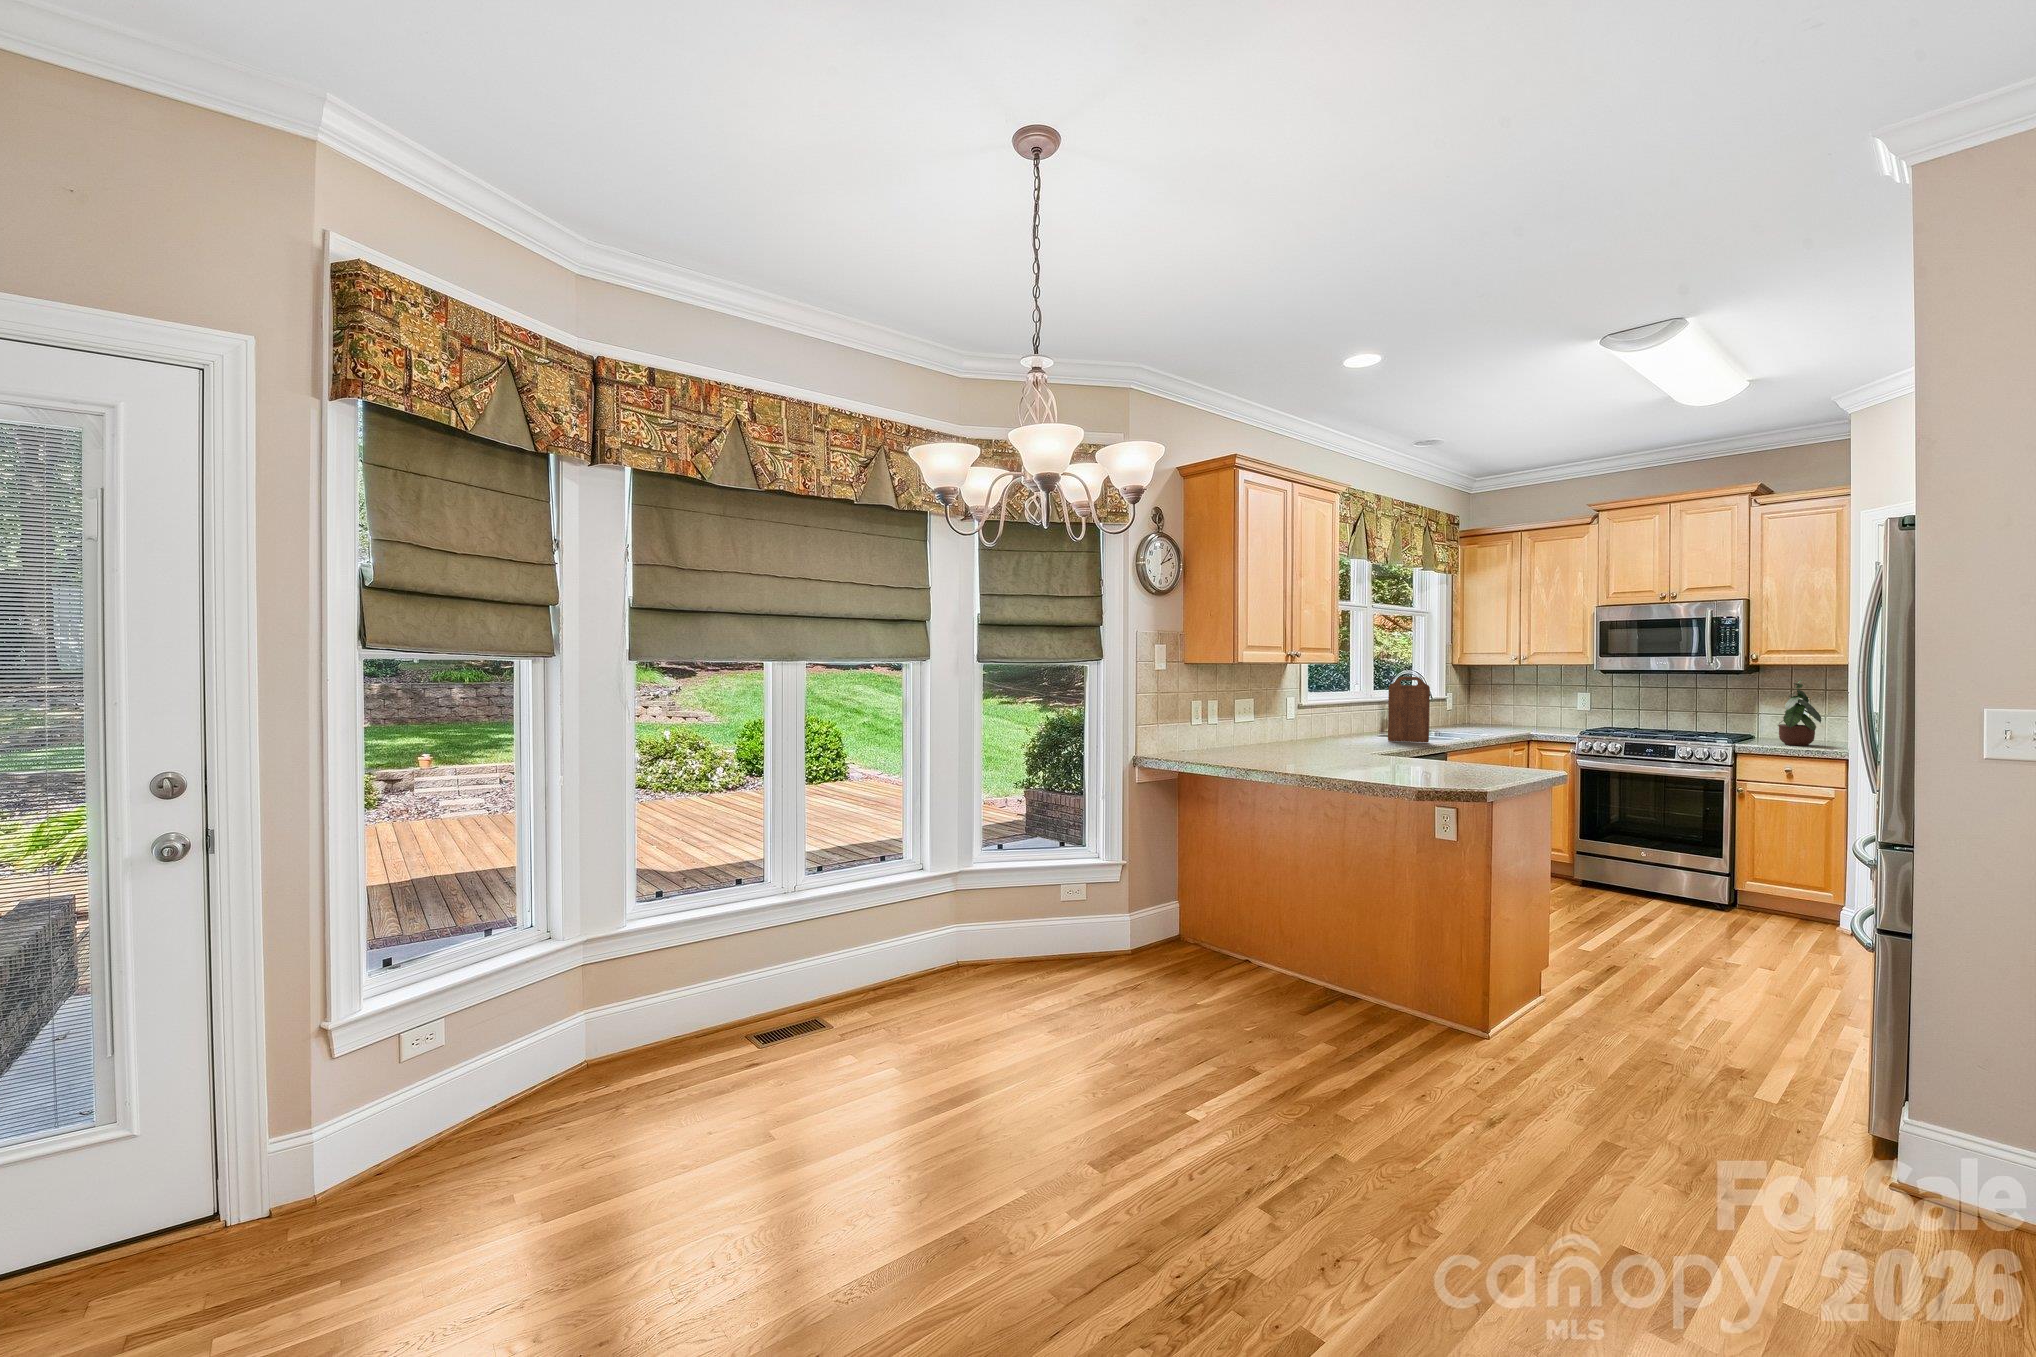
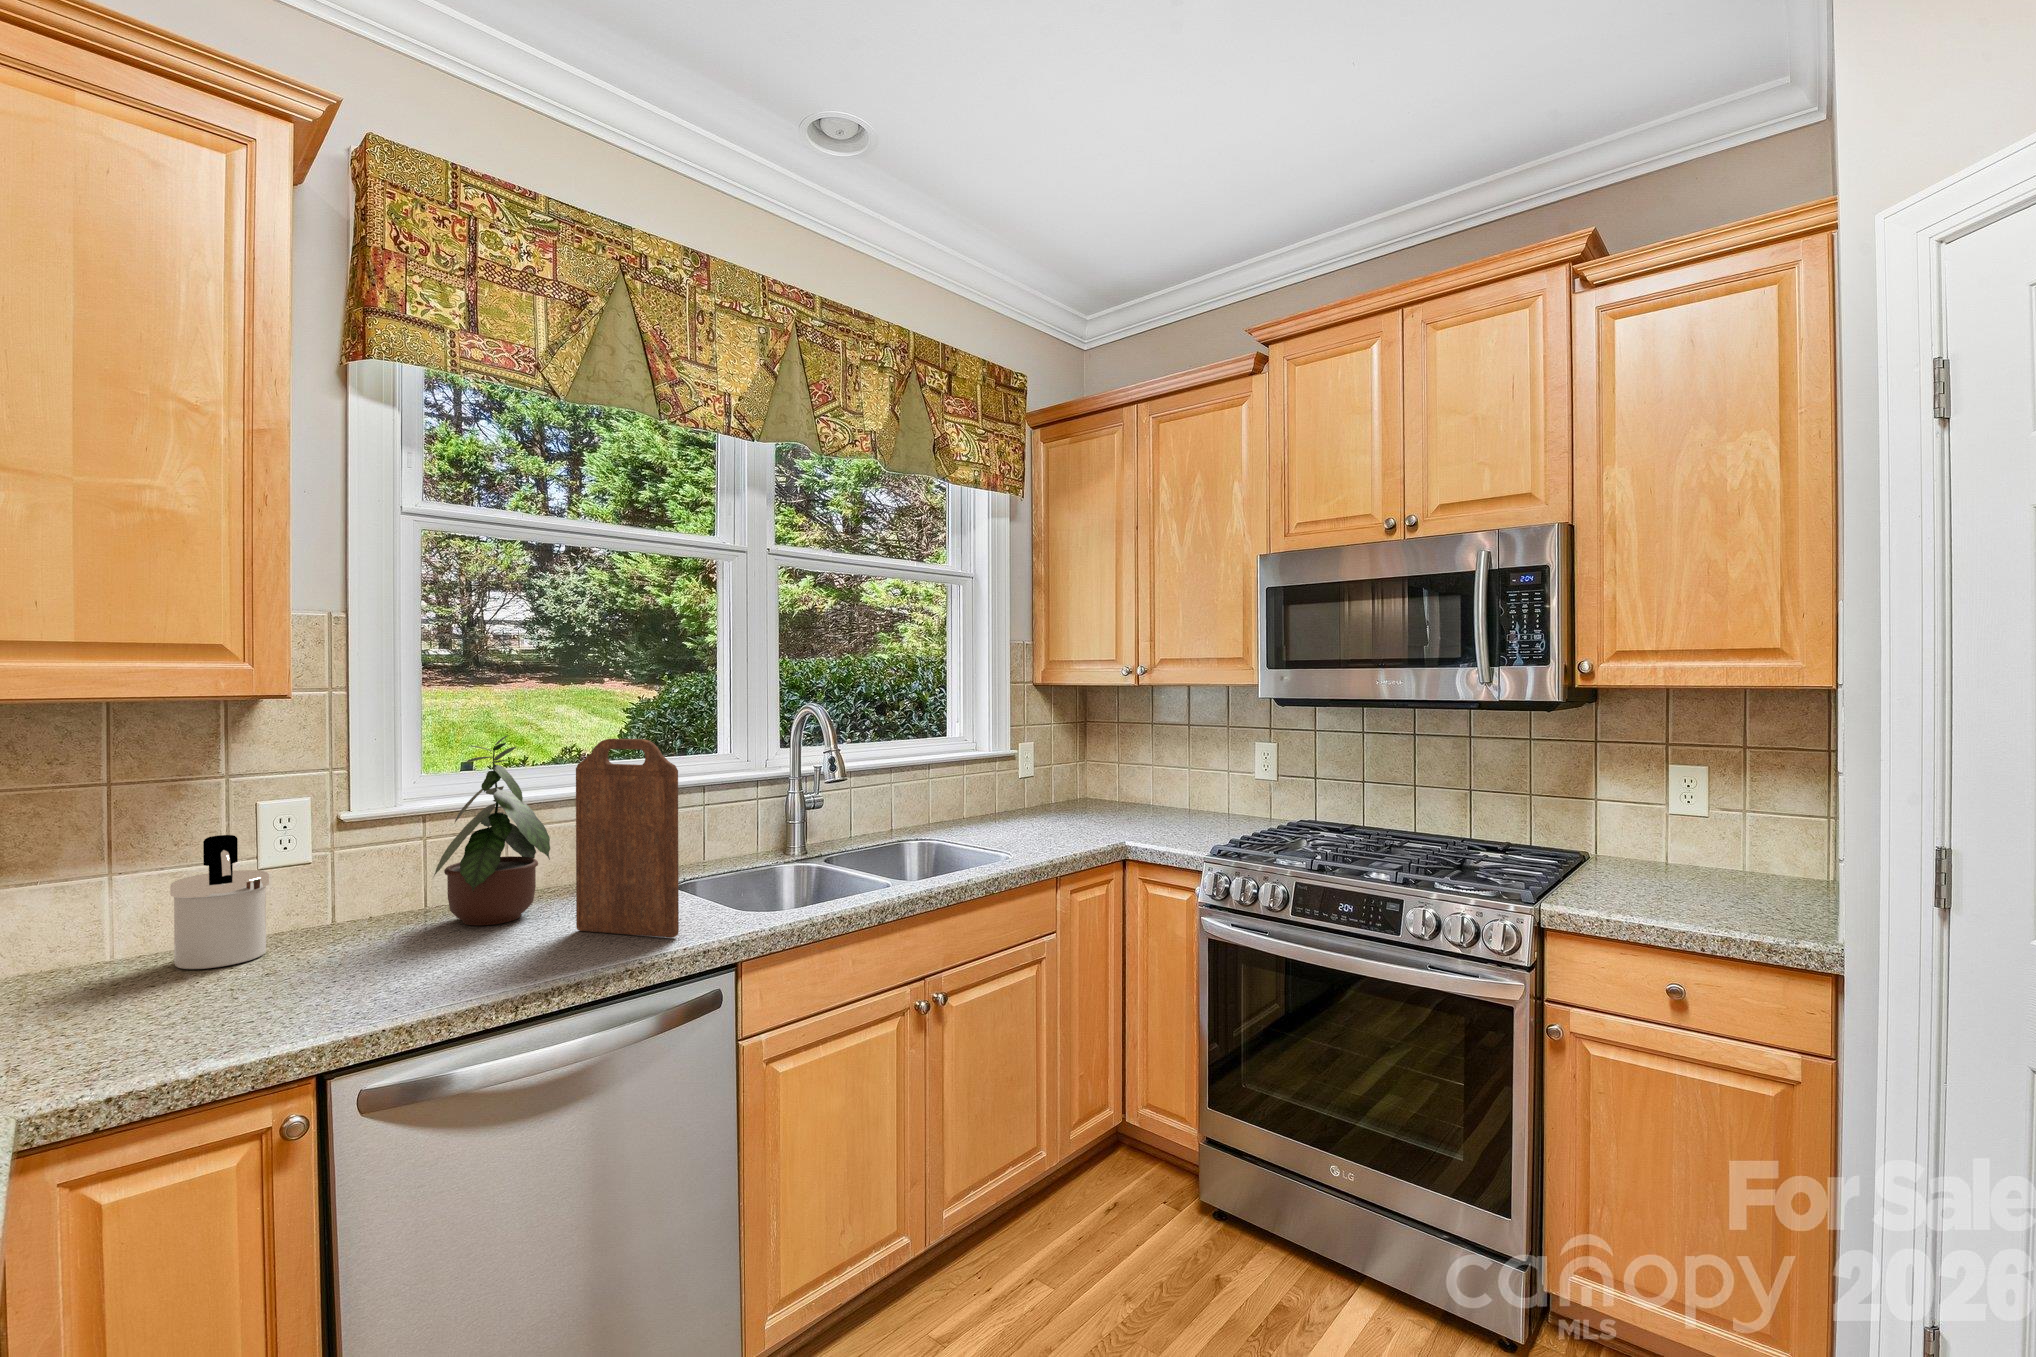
potted plant: present [1778,680,1821,746] -> present [434,735,550,925]
soap dispenser: none [1288,704,1322,743] -> present [170,835,269,969]

